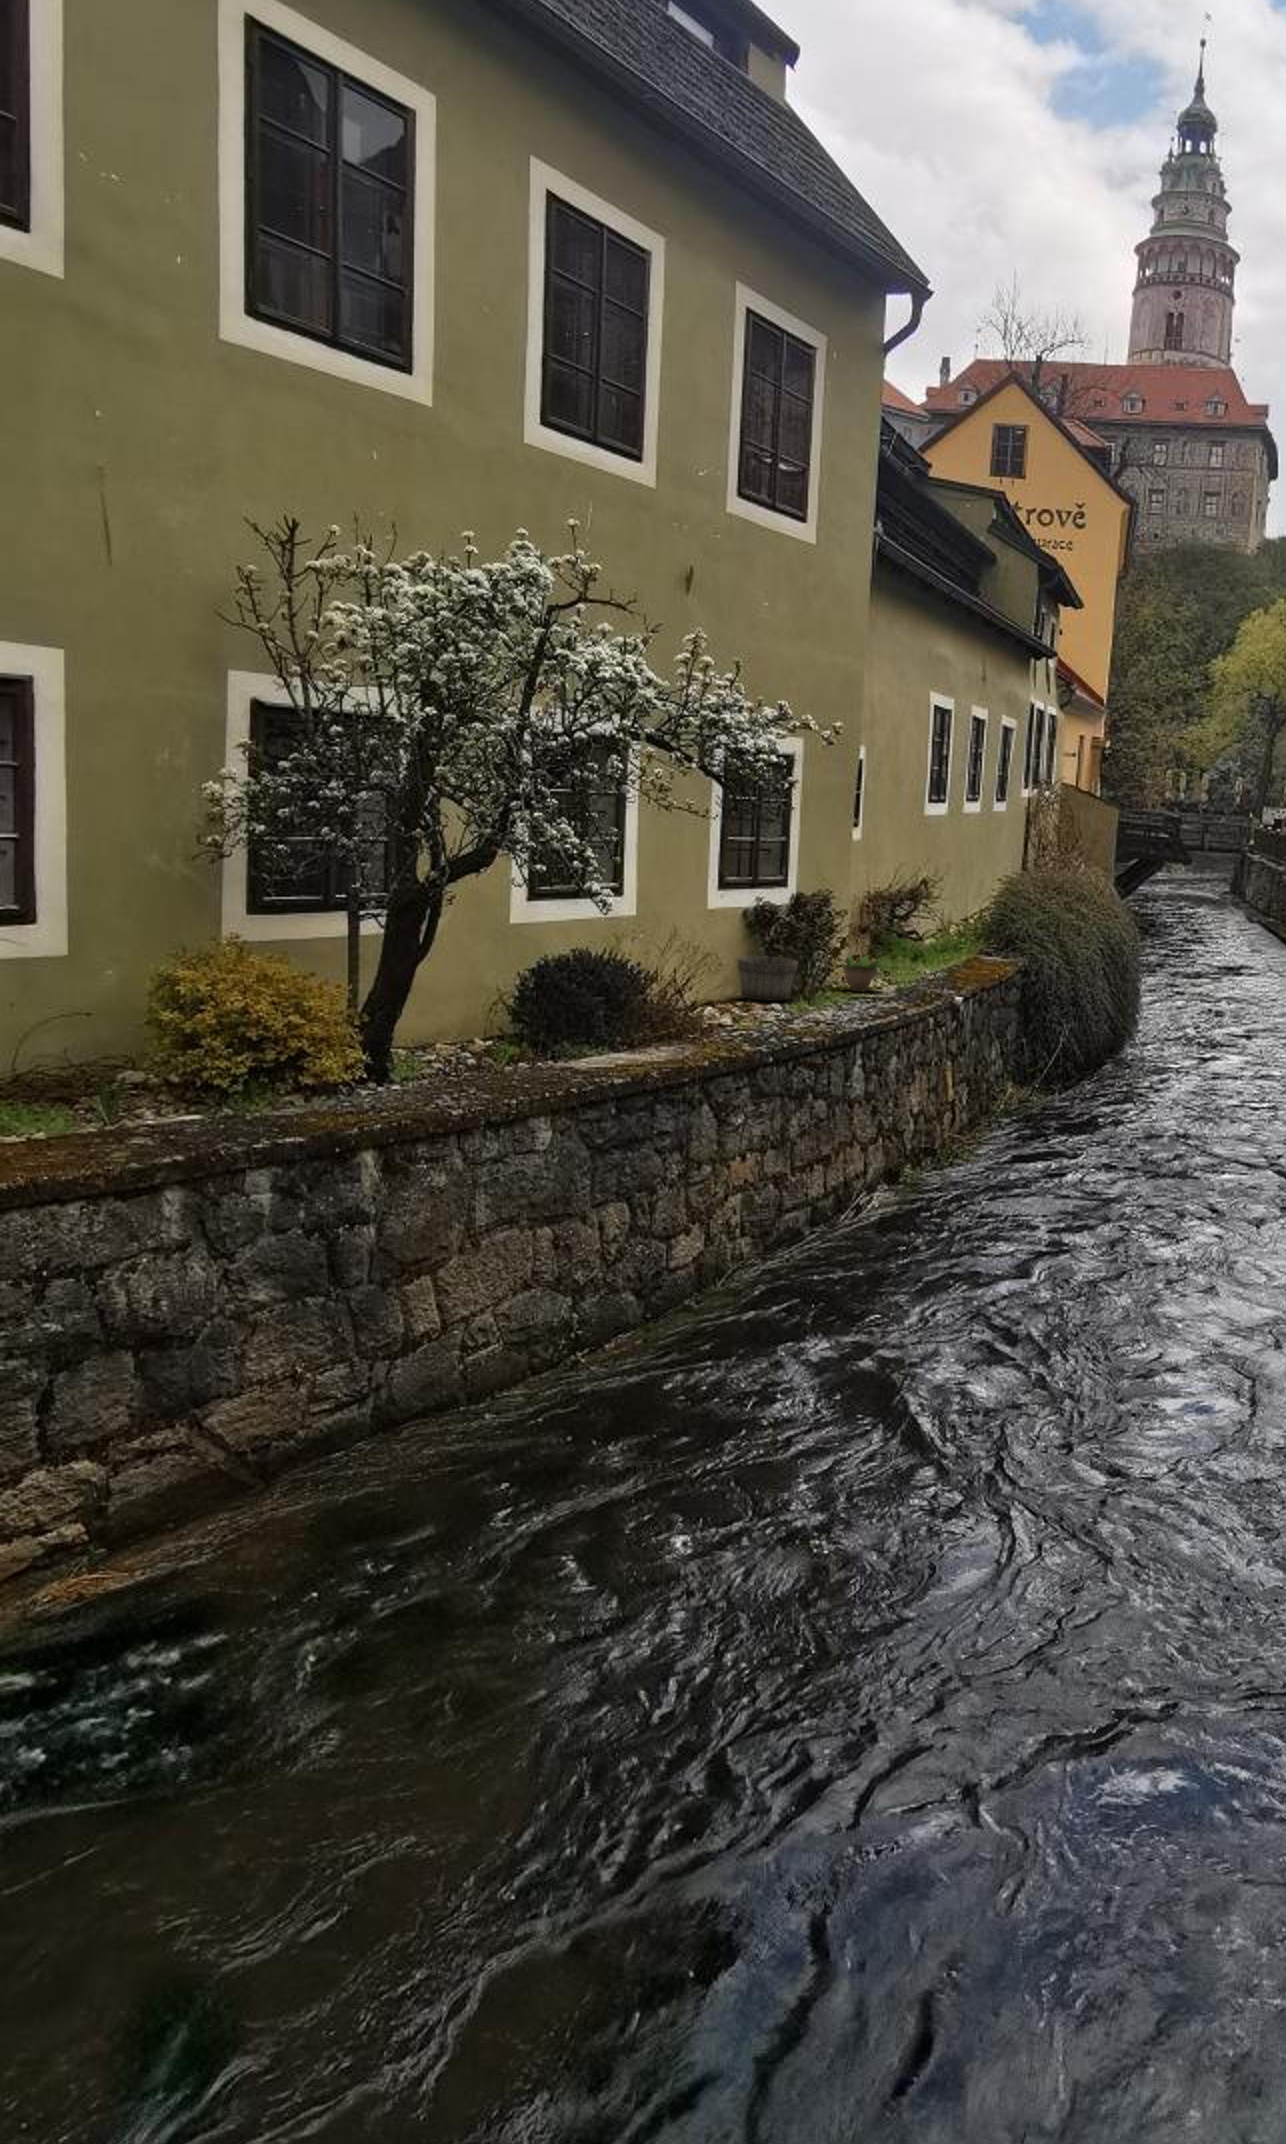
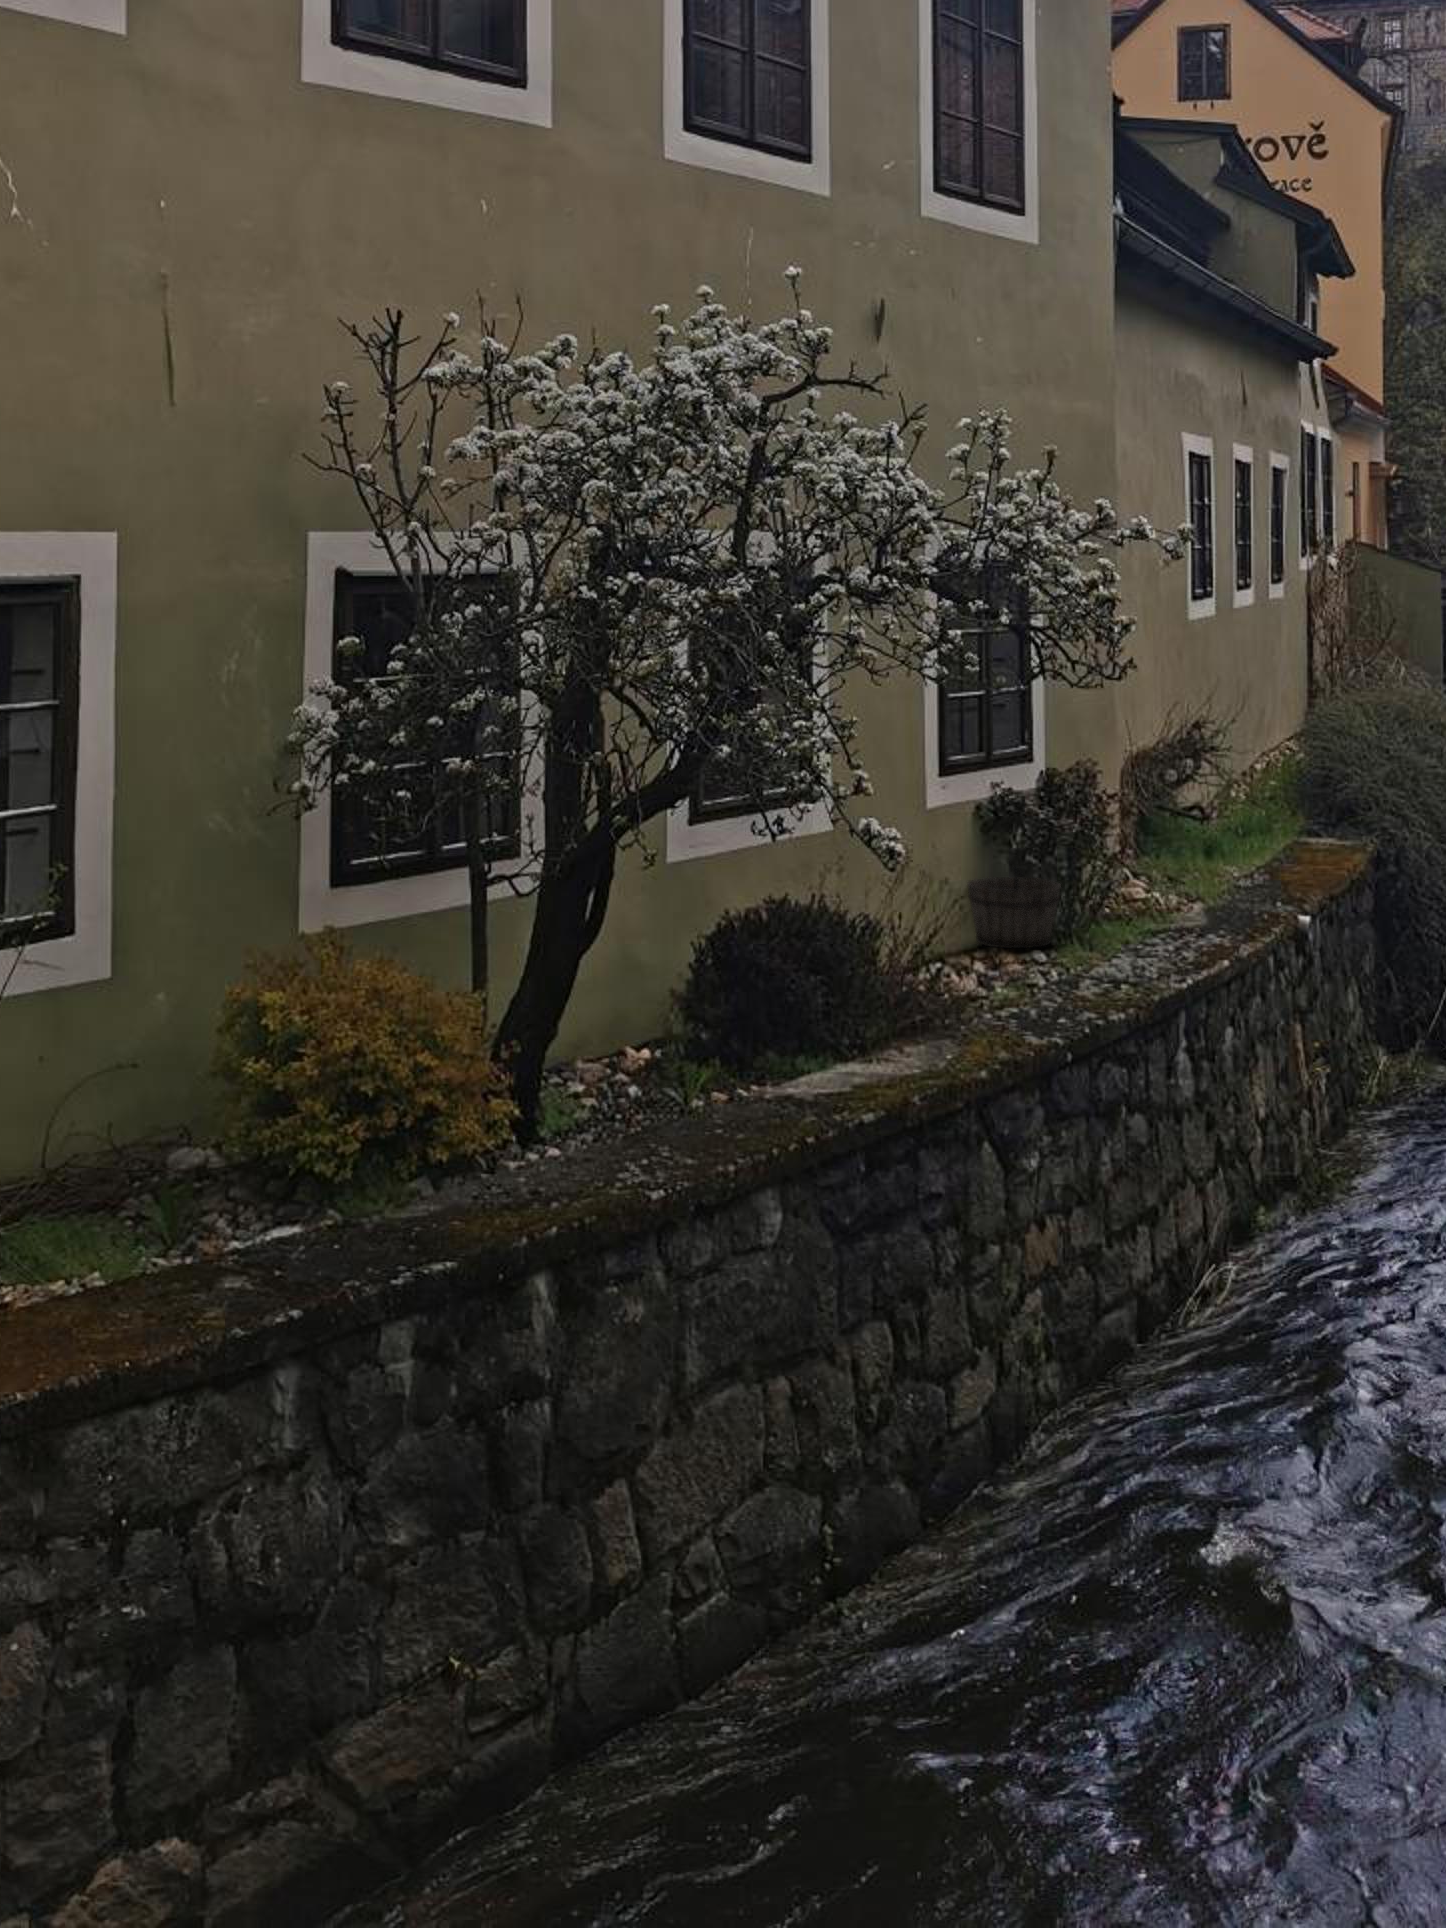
decorative plant: present [841,955,886,992] -> none [1098,861,1192,921]

